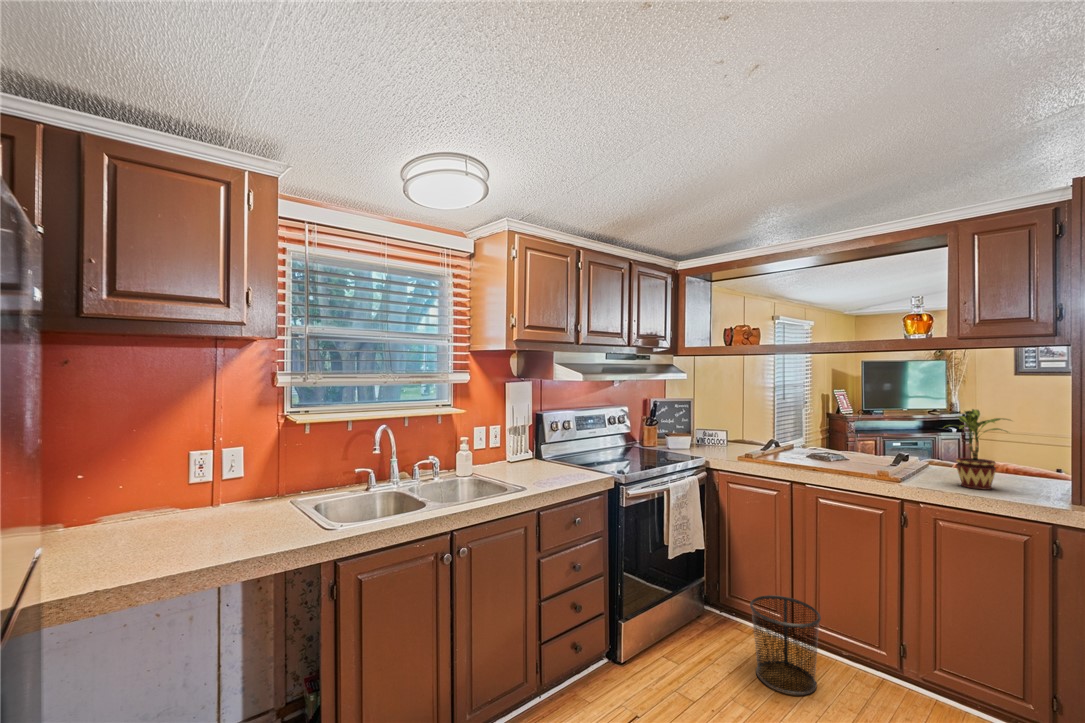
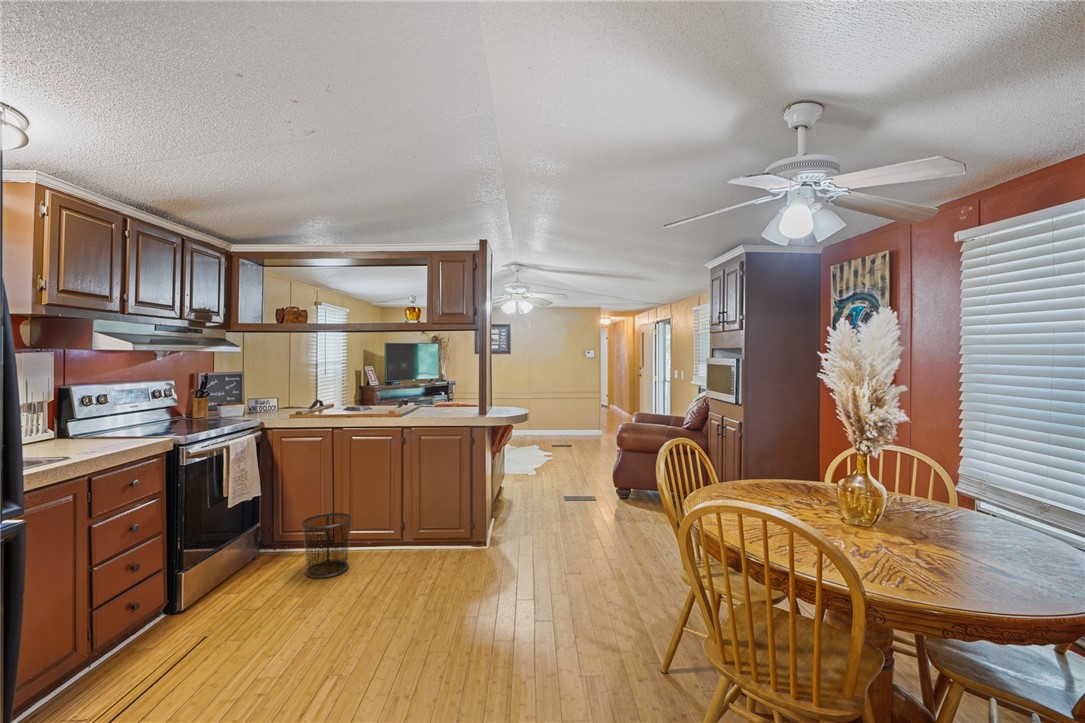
potted plant: present [945,409,1009,489] -> none [424,370,459,417]

